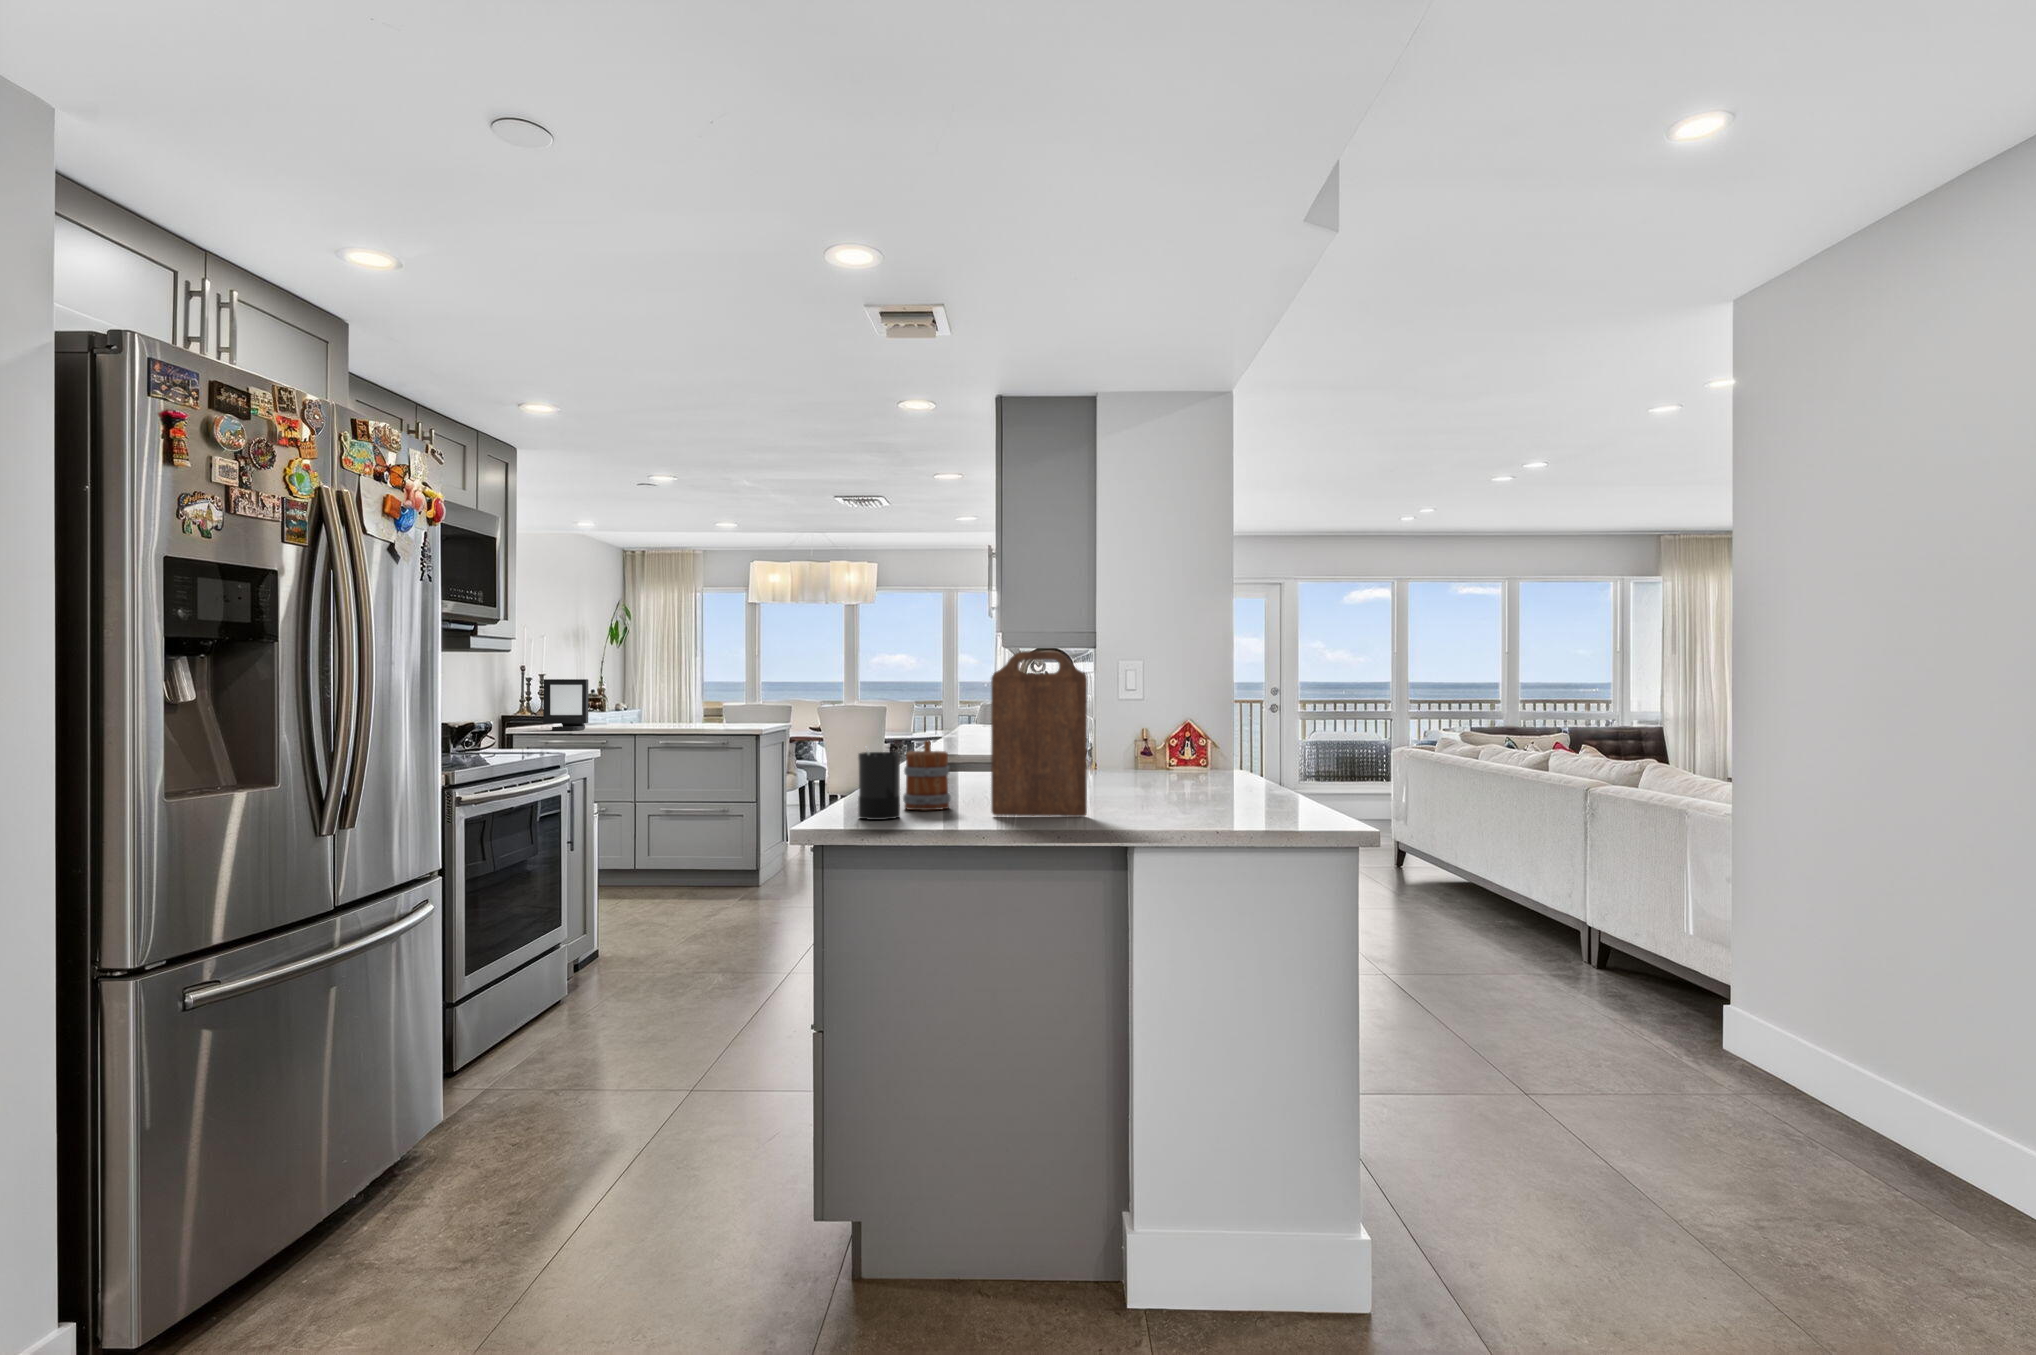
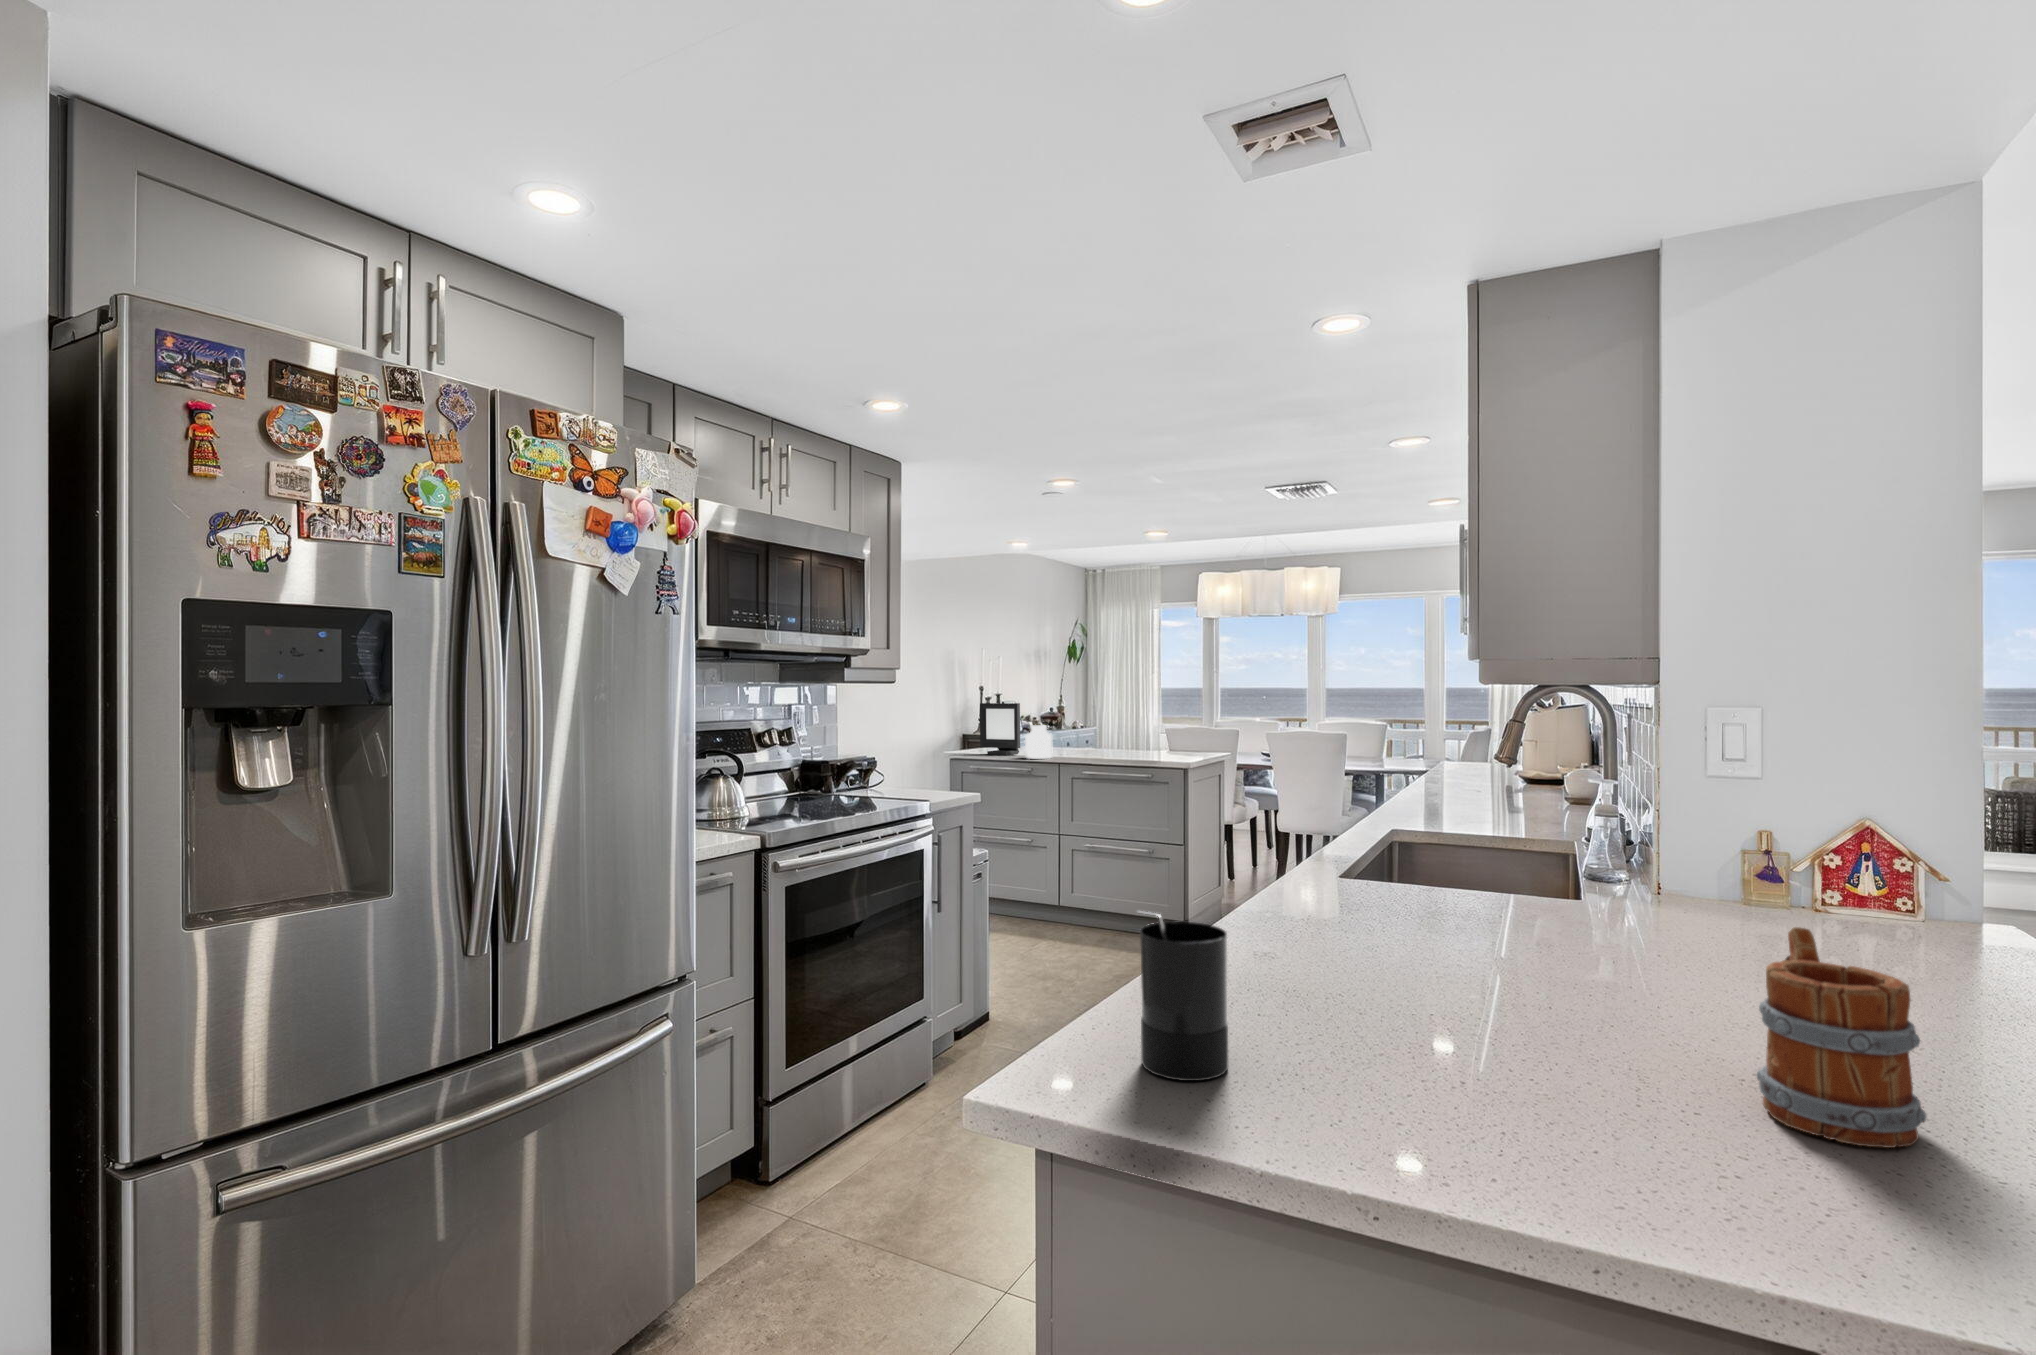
cutting board: present [991,651,1087,817] -> none [1432,725,1708,1161]
jar: none [598,700,626,732] -> present [1025,725,1053,759]
mug: present [903,741,950,810] -> present [1757,927,1926,1148]

